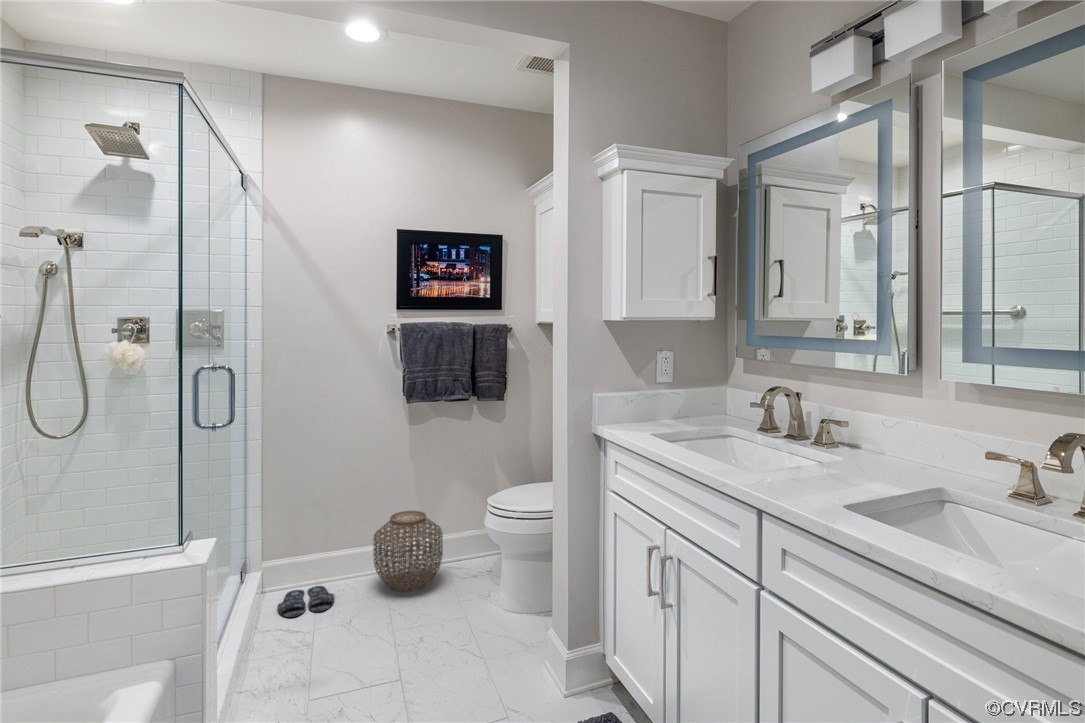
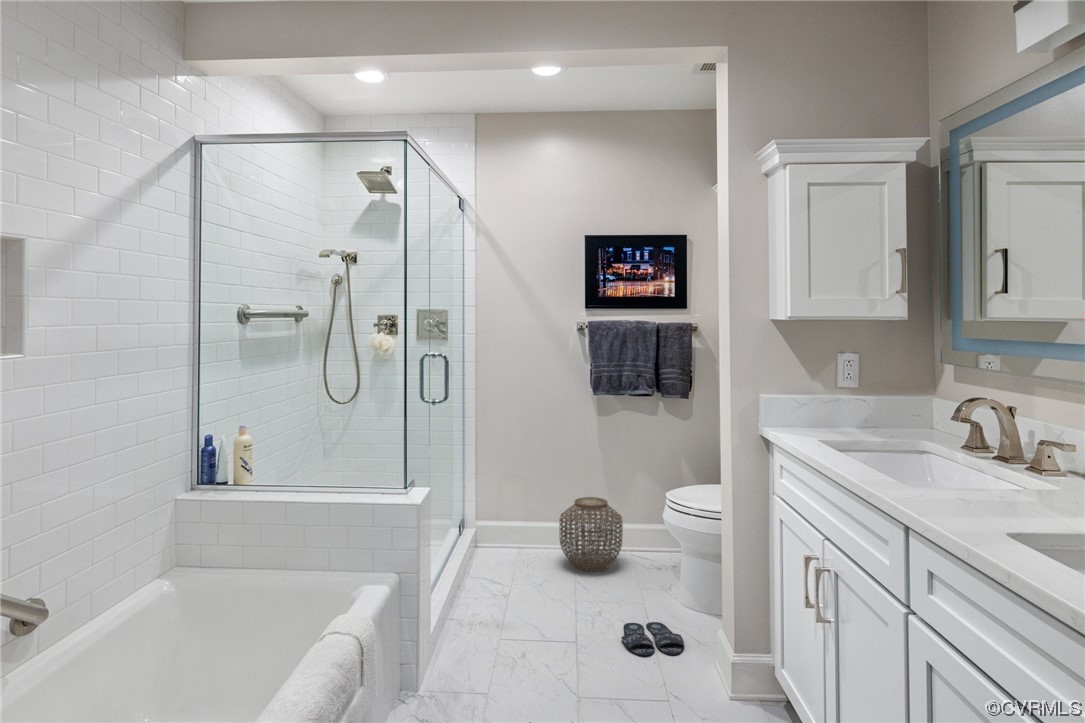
slippers: present [278,586,334,618] -> present [621,622,684,656]

